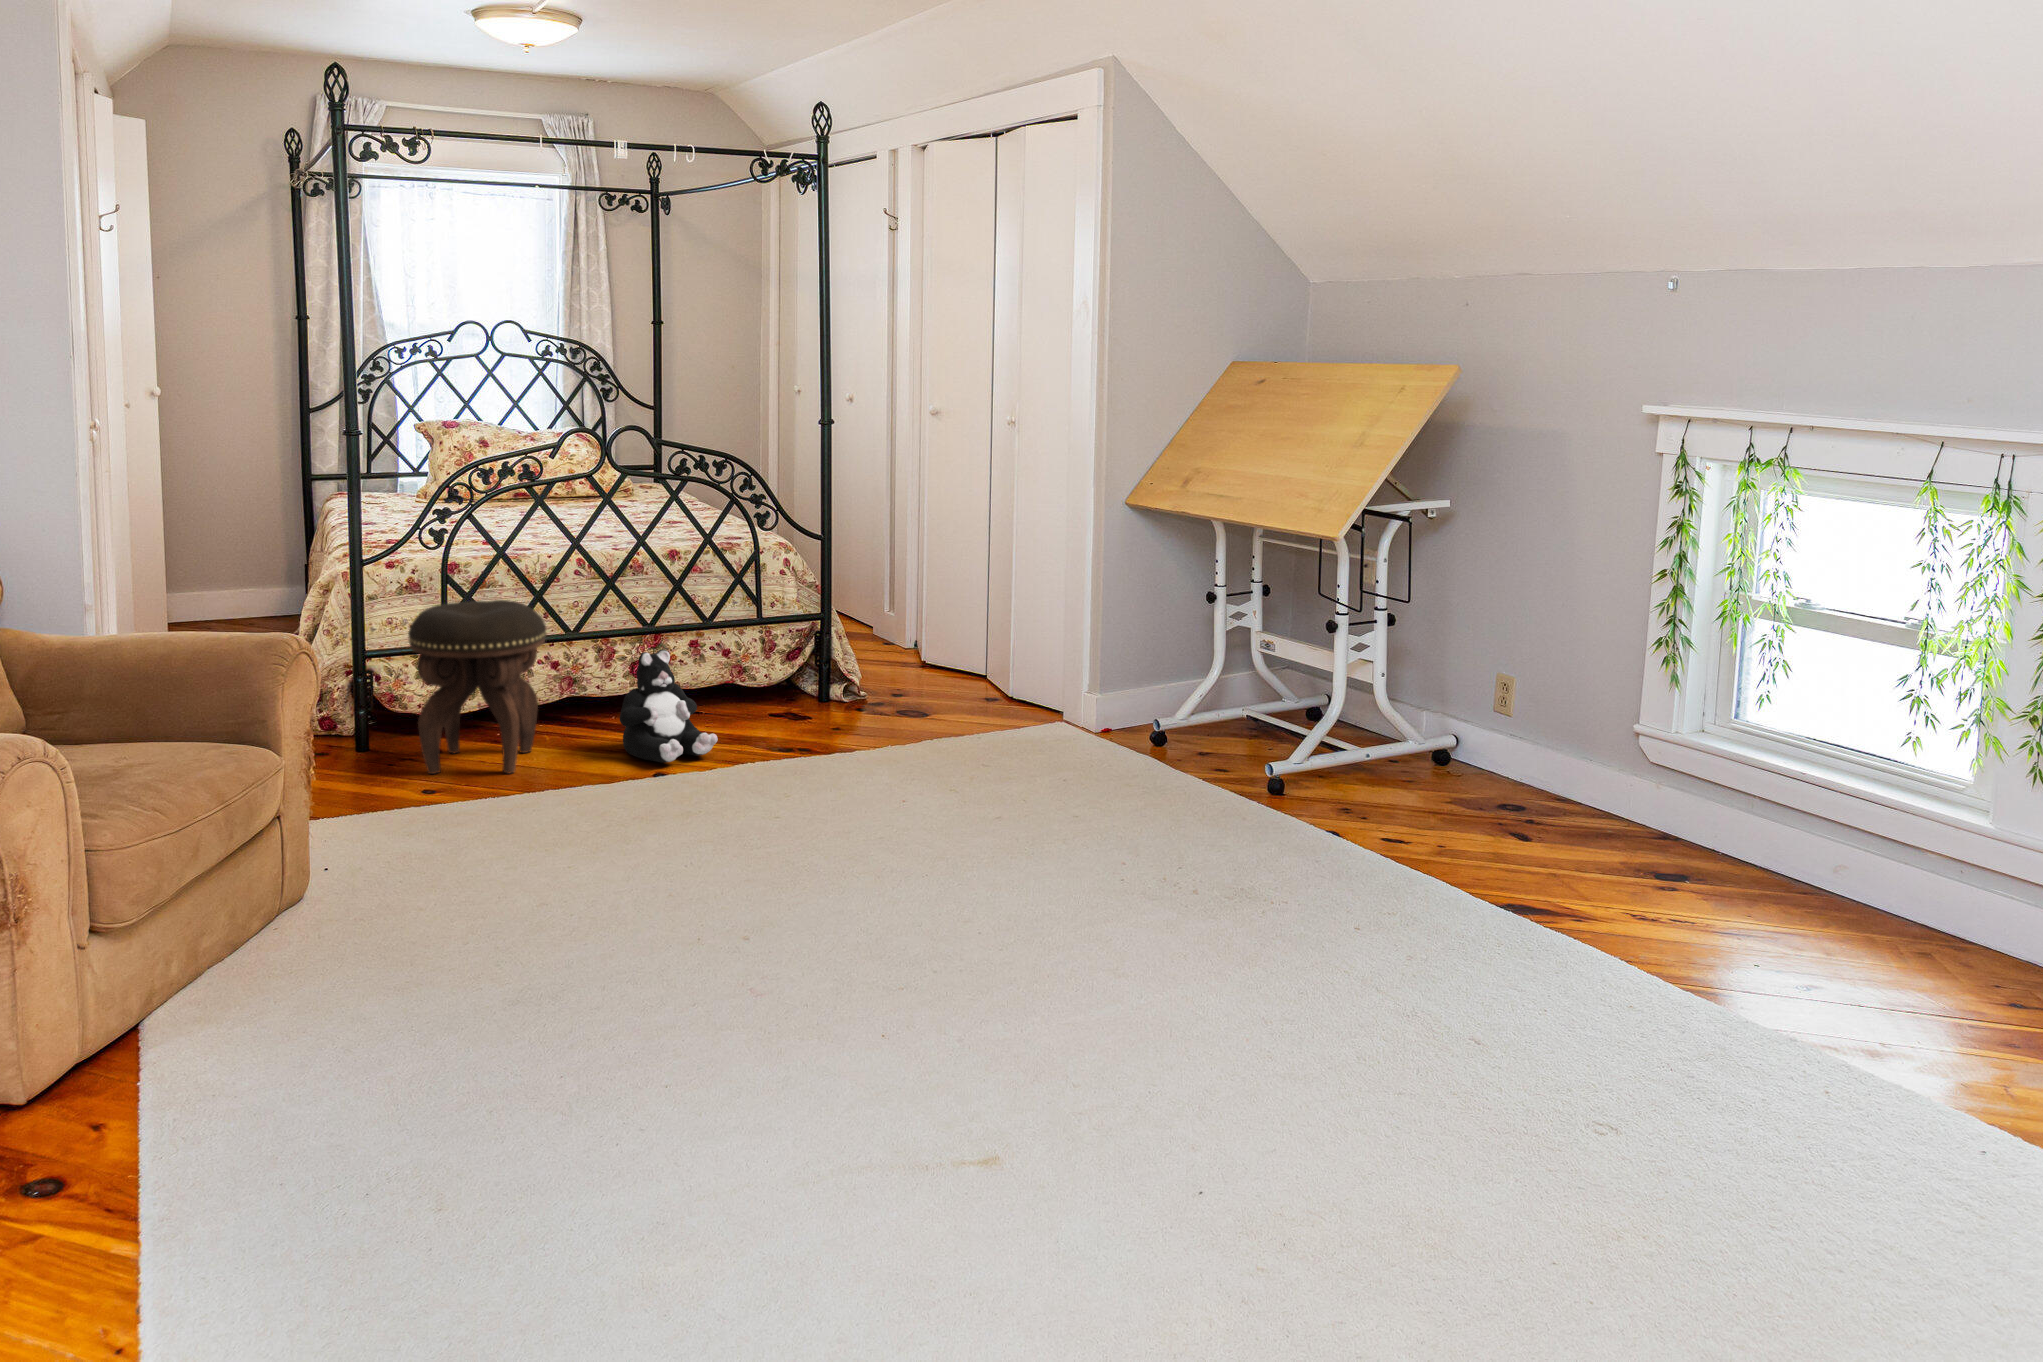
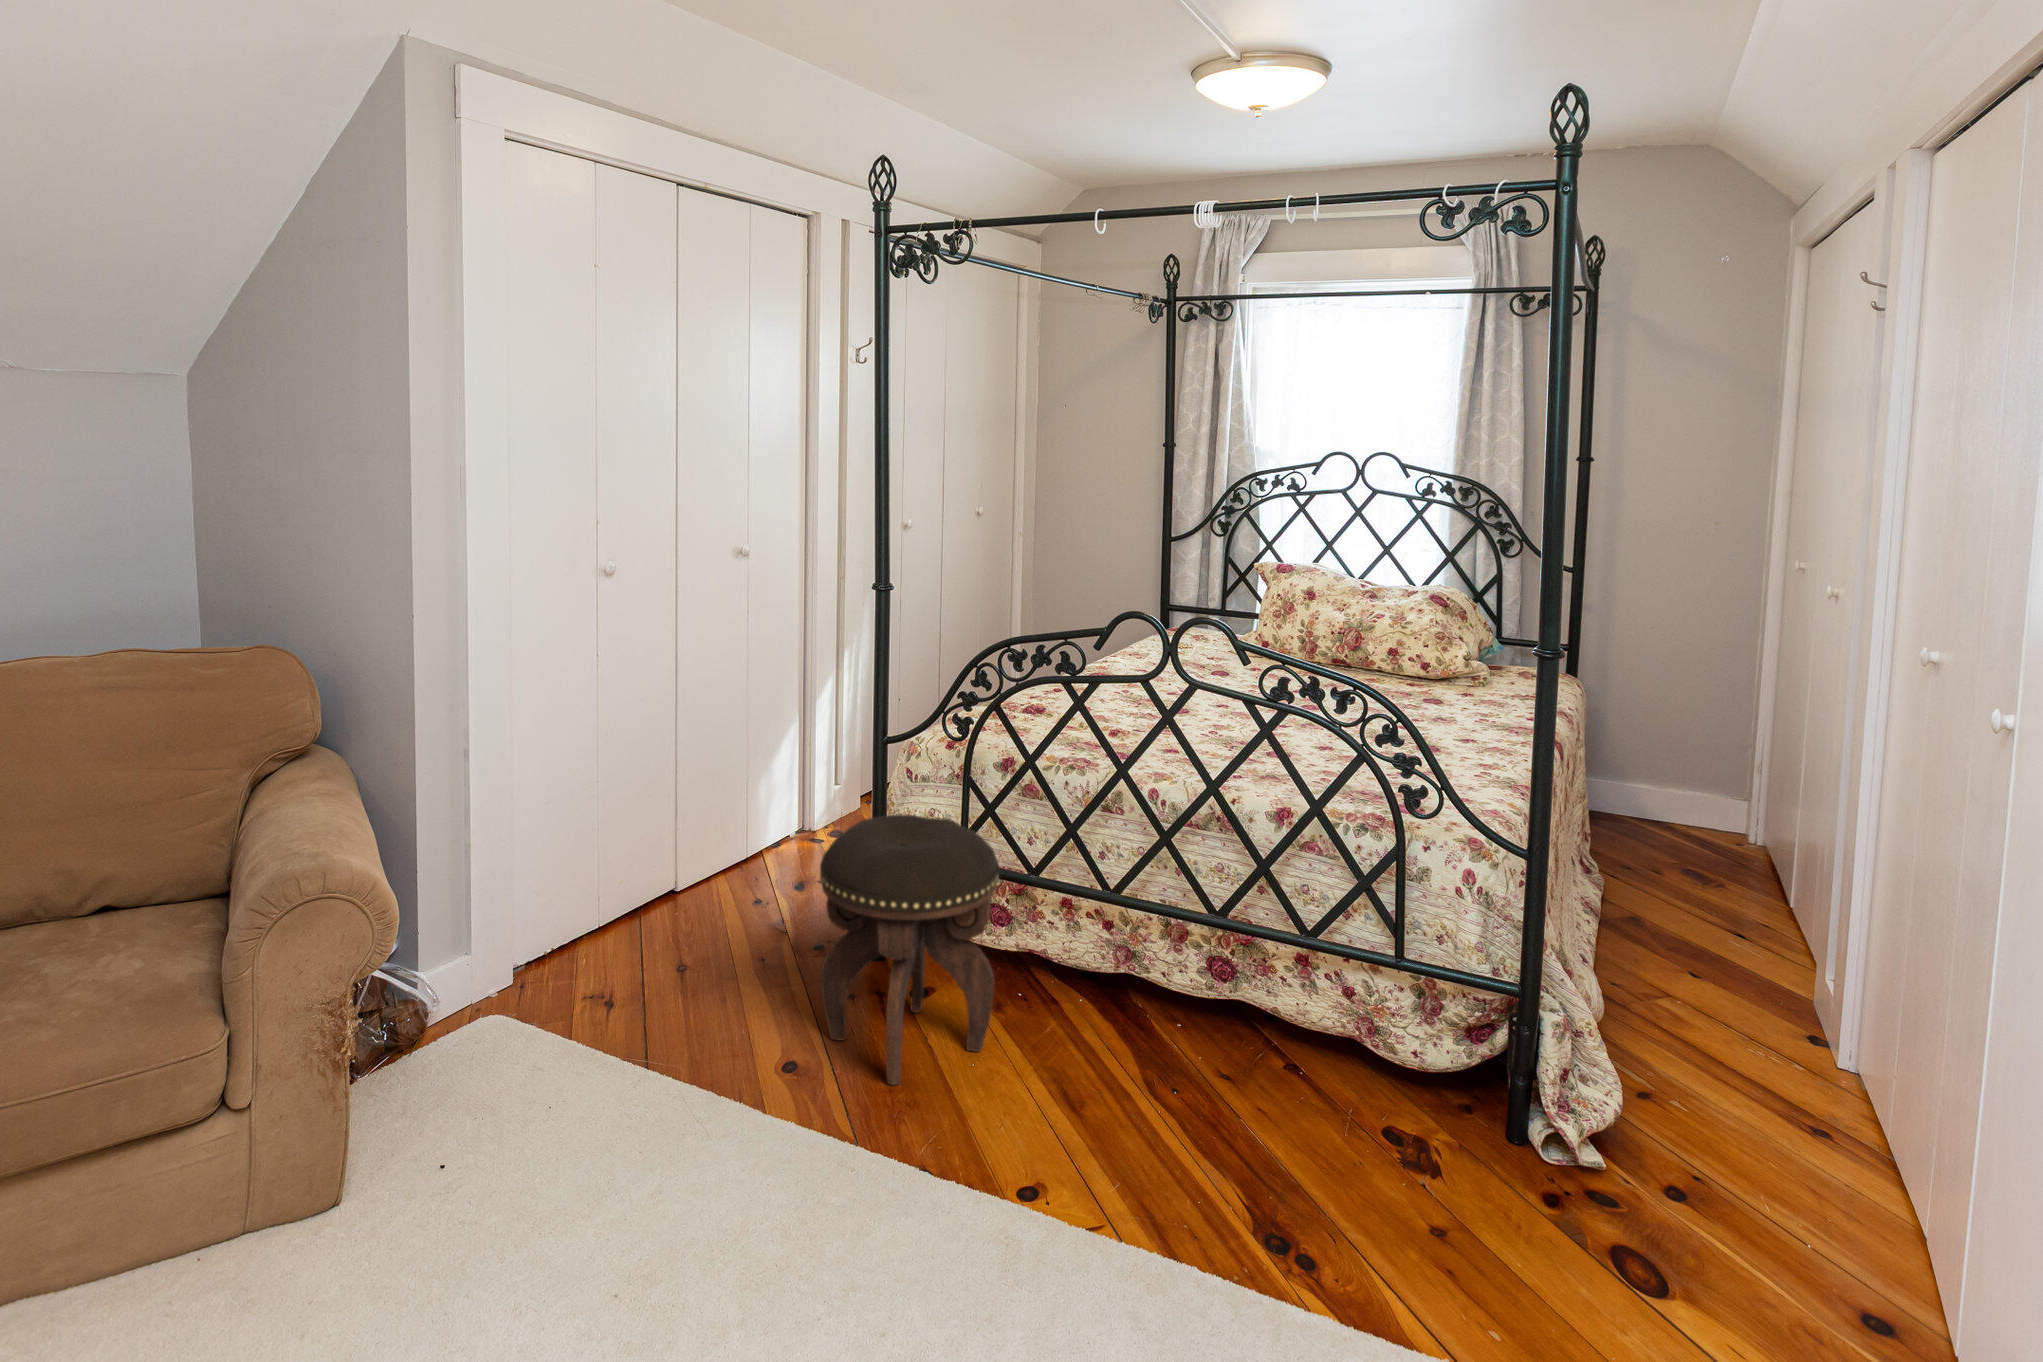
plush toy: present [620,649,718,763] -> none [1036,972,1171,1190]

